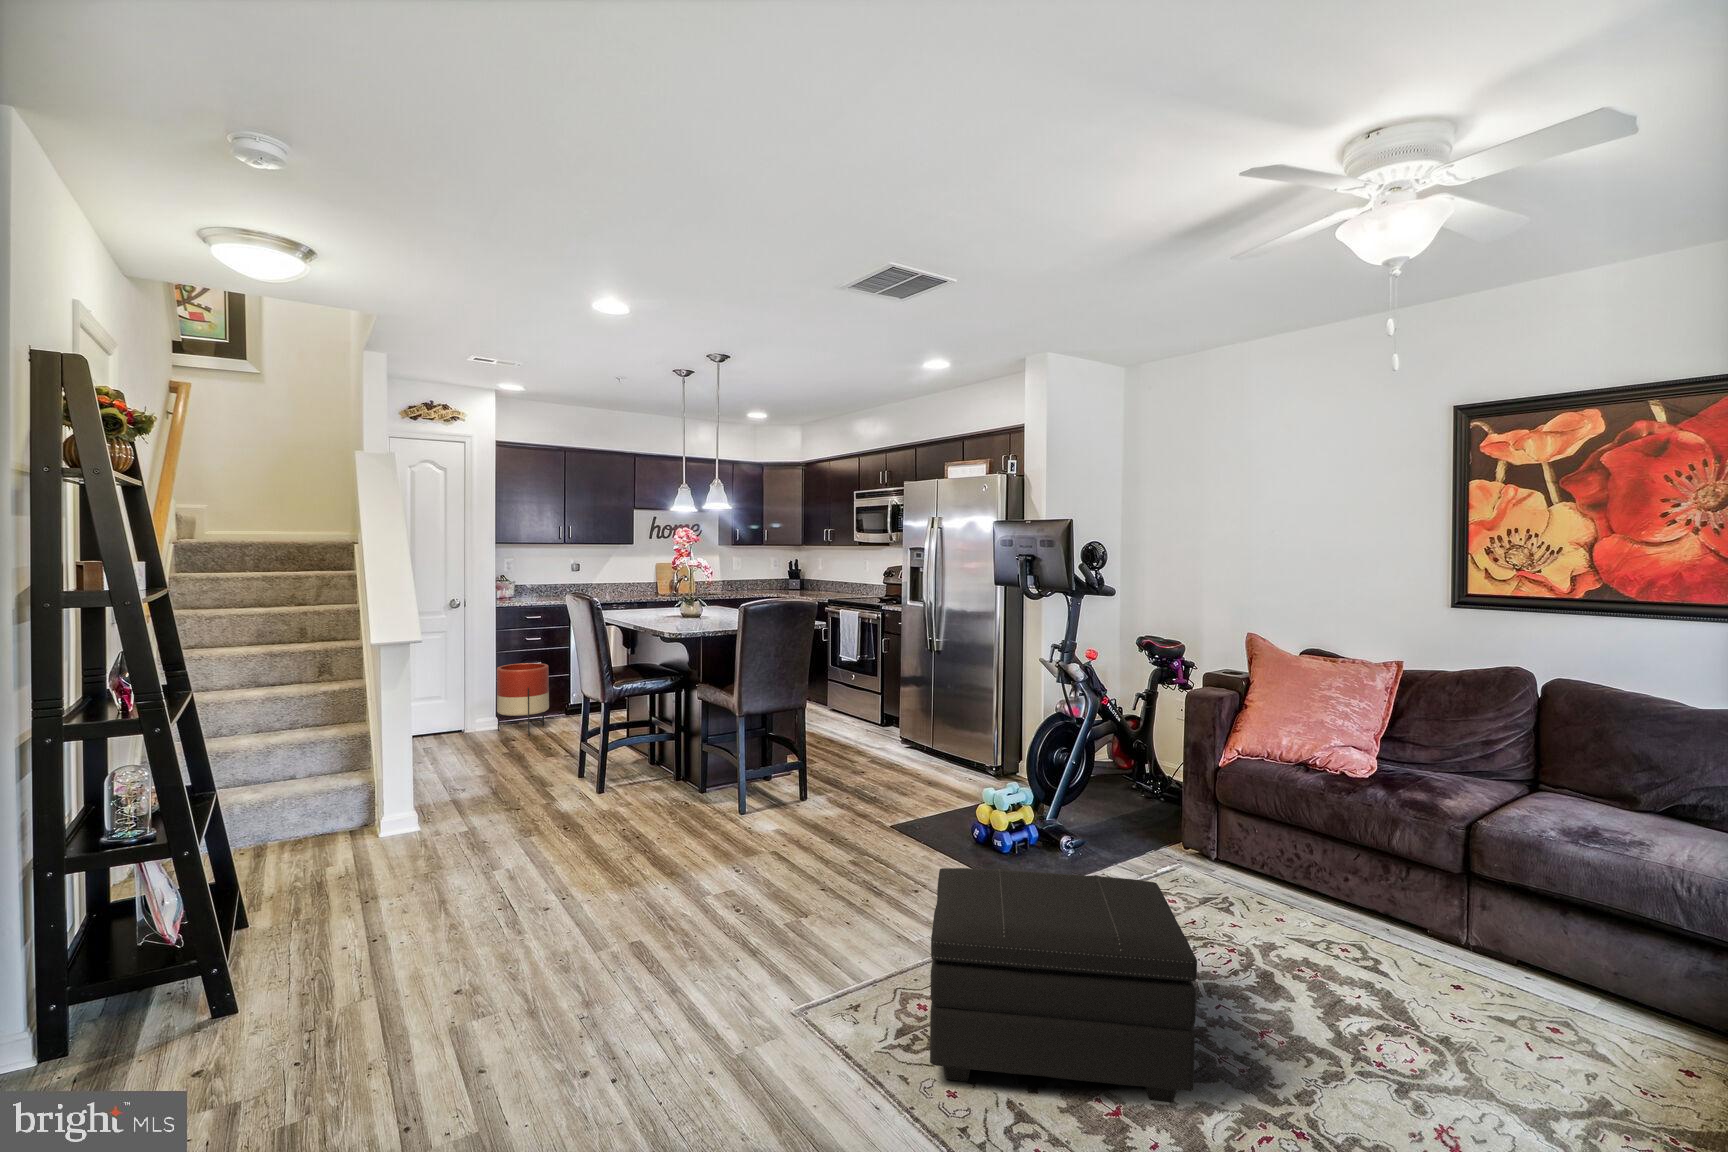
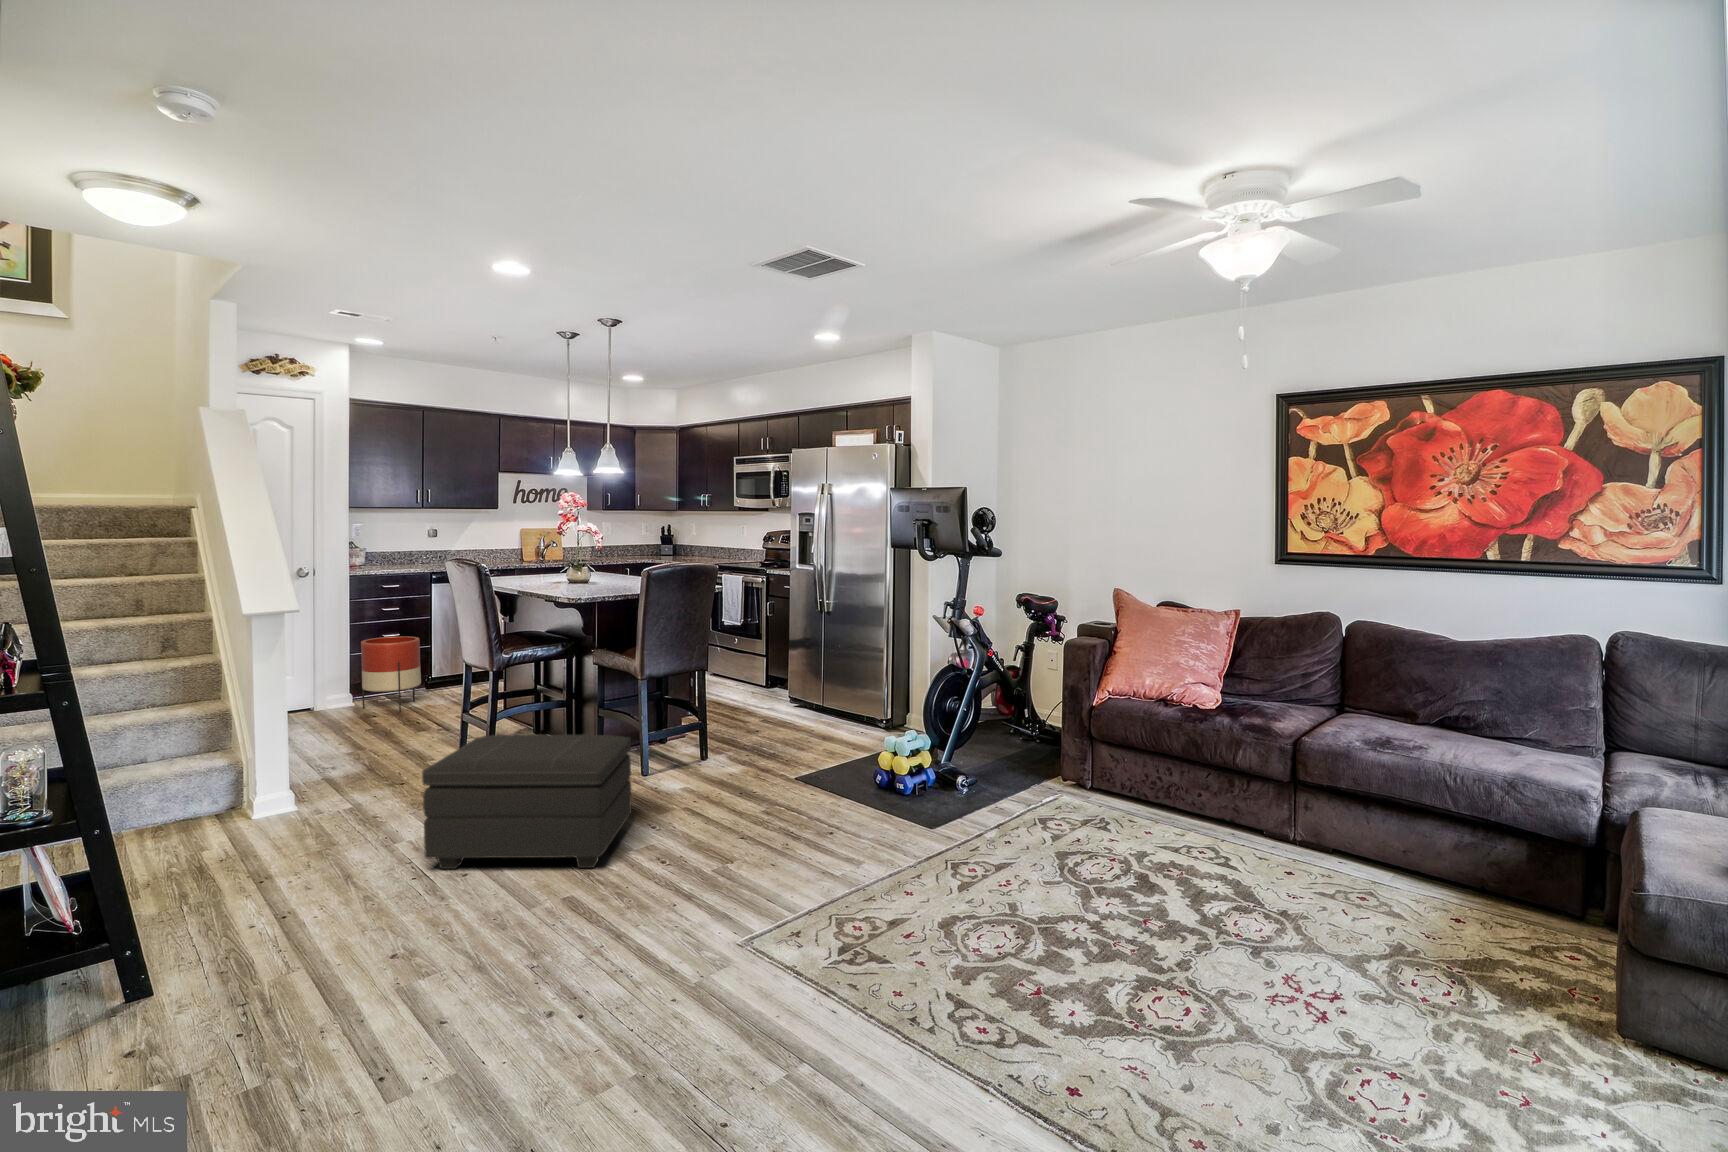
footstool: present [930,868,1197,1103] -> present [422,734,631,869]

